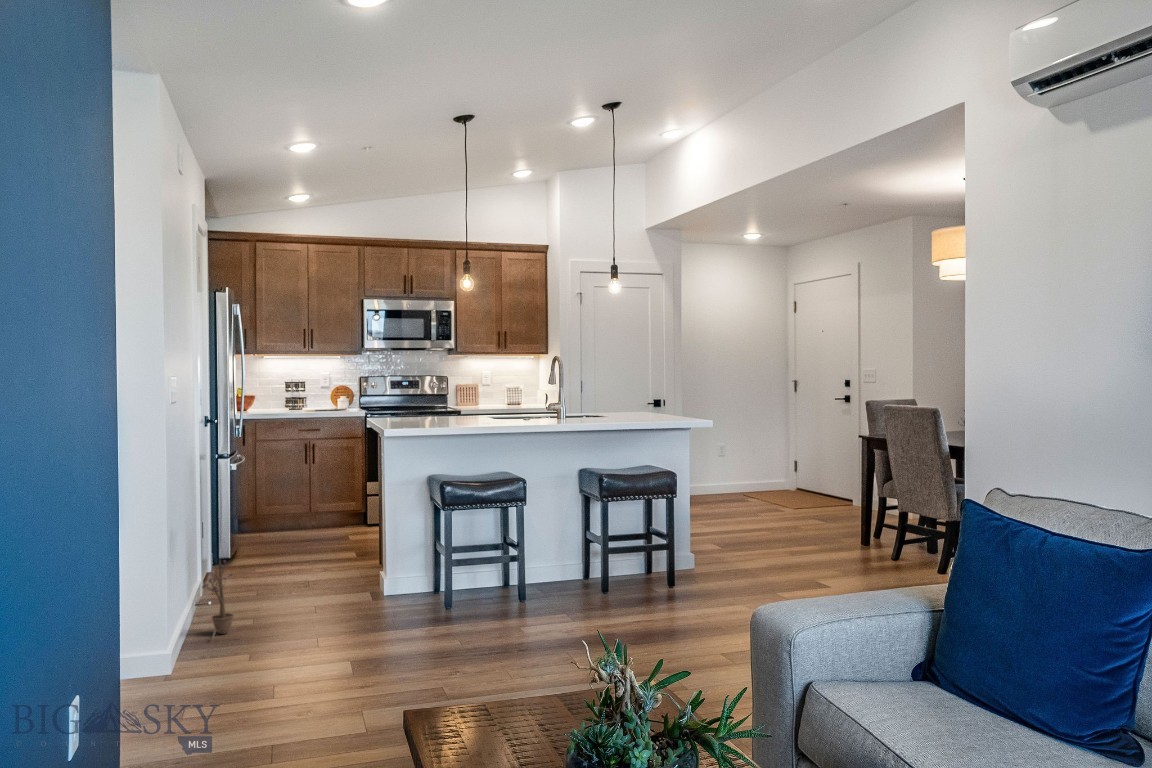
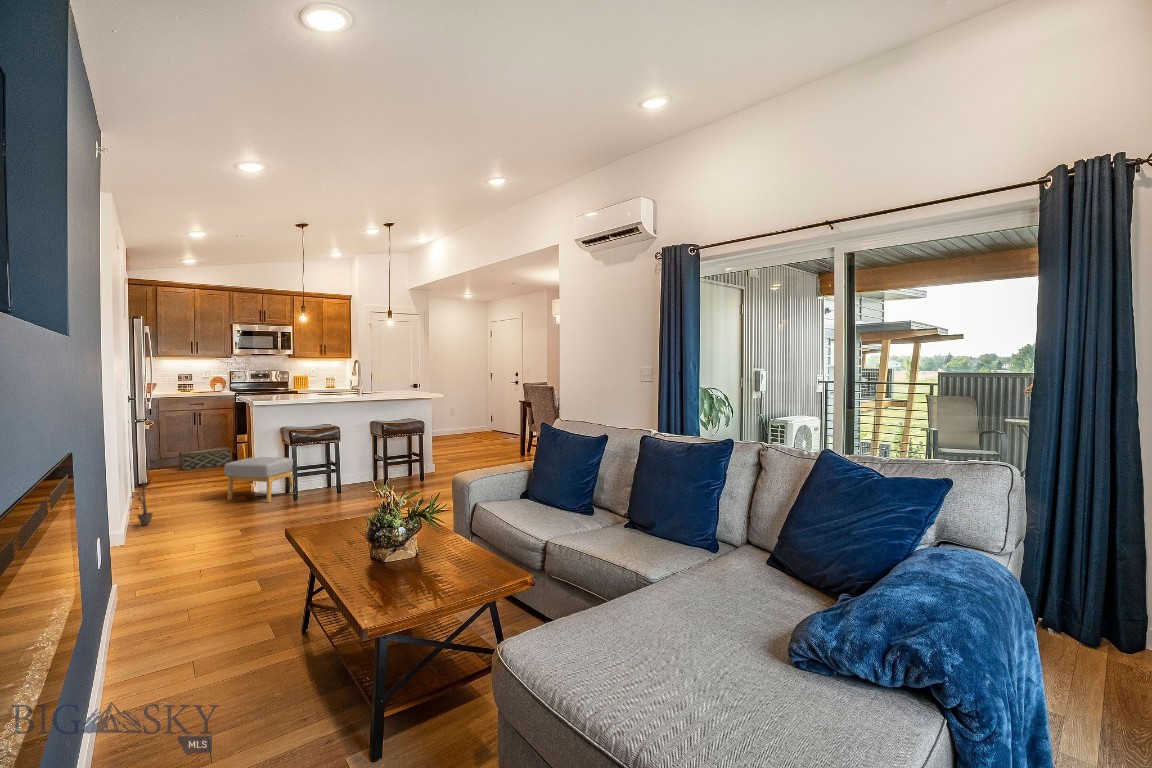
woven basket: none [284,503,359,541] -> present [179,447,232,471]
footstool: none [341,527,451,608] -> present [224,457,294,502]

